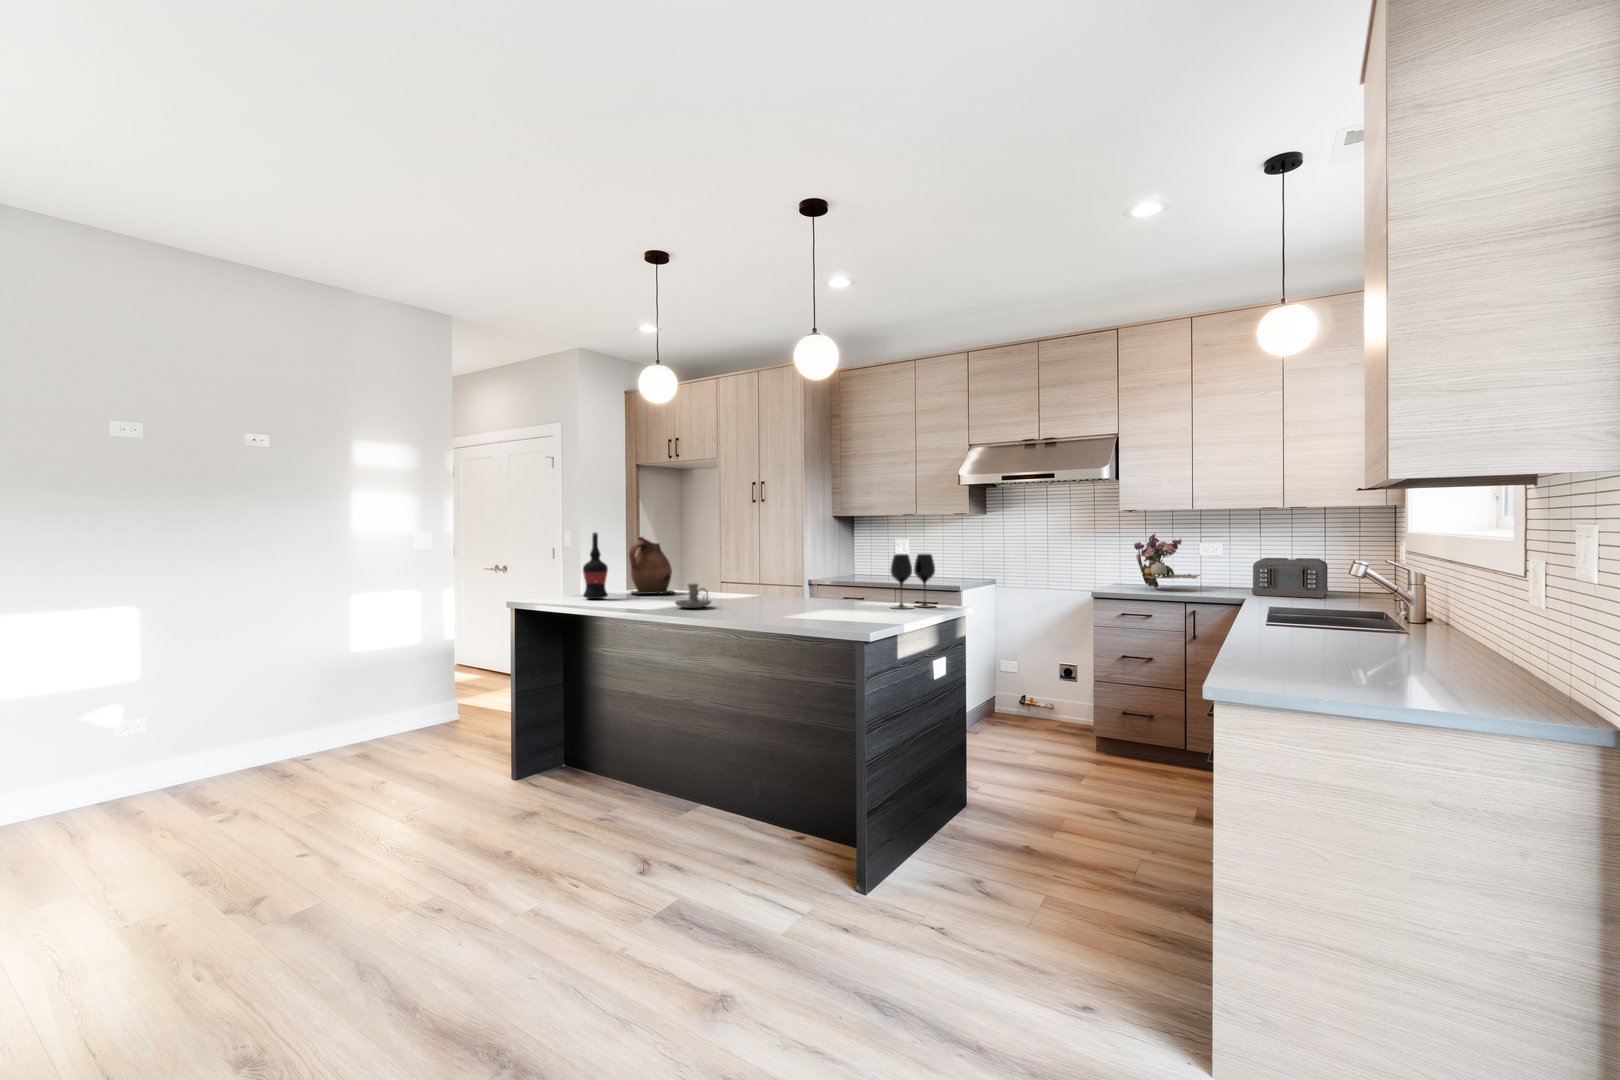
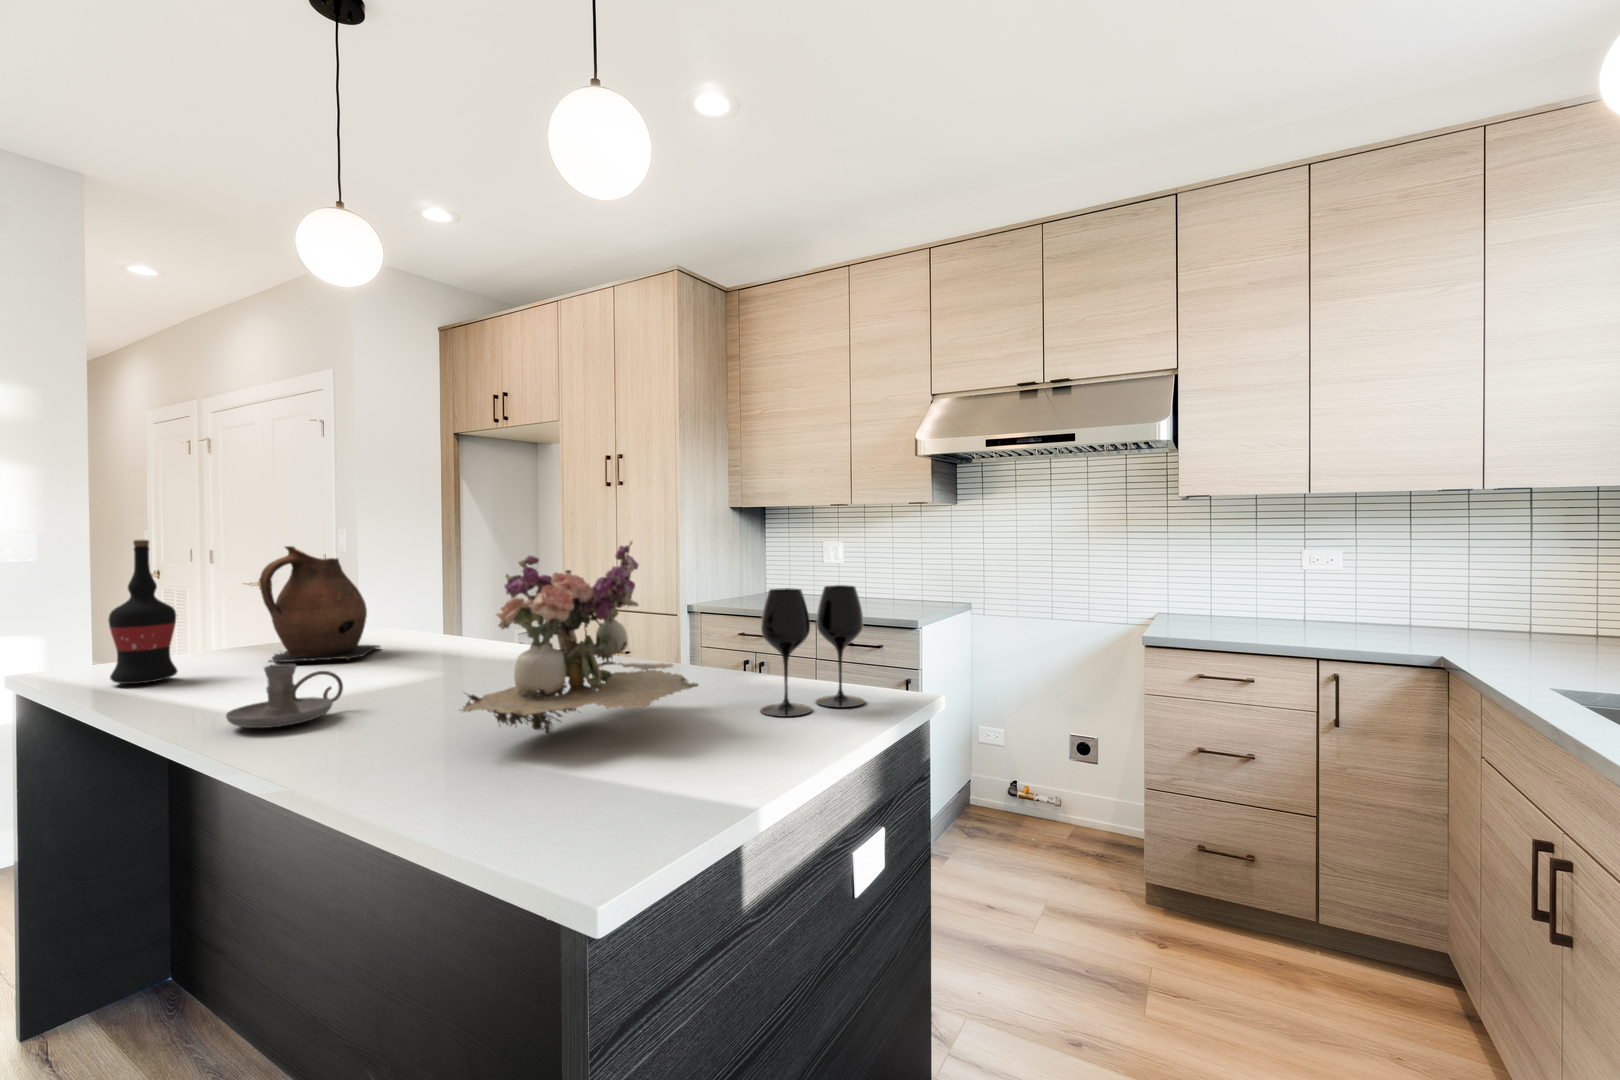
flower arrangement: present [1134,533,1200,589] -> present [461,541,698,733]
toaster: present [1252,558,1328,598] -> none [1414,576,1575,652]

